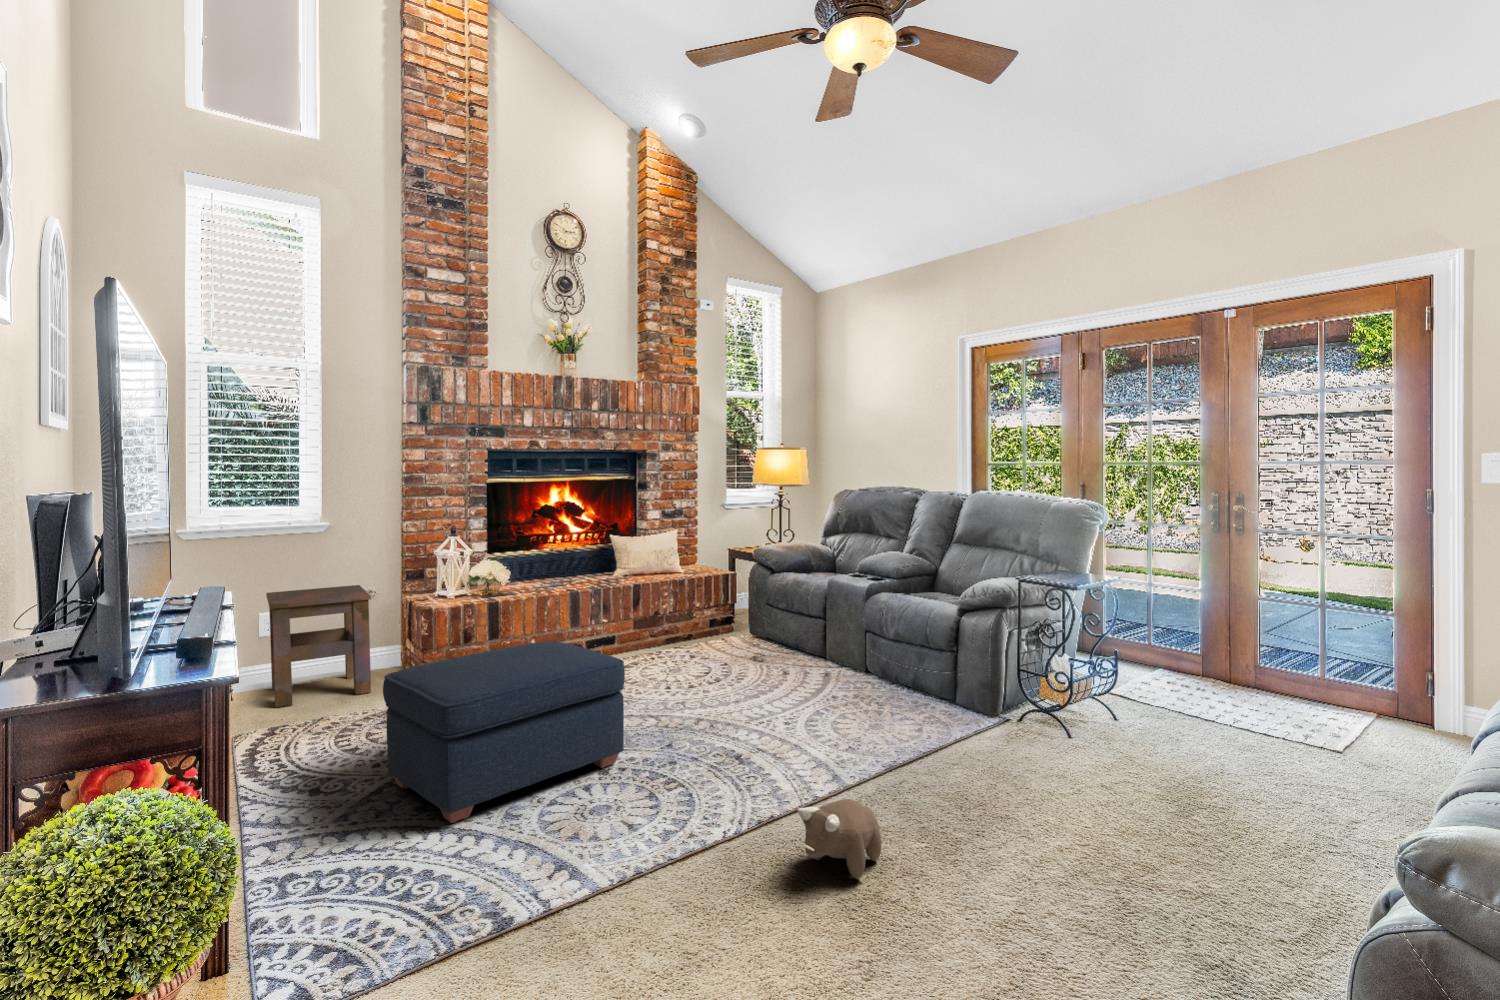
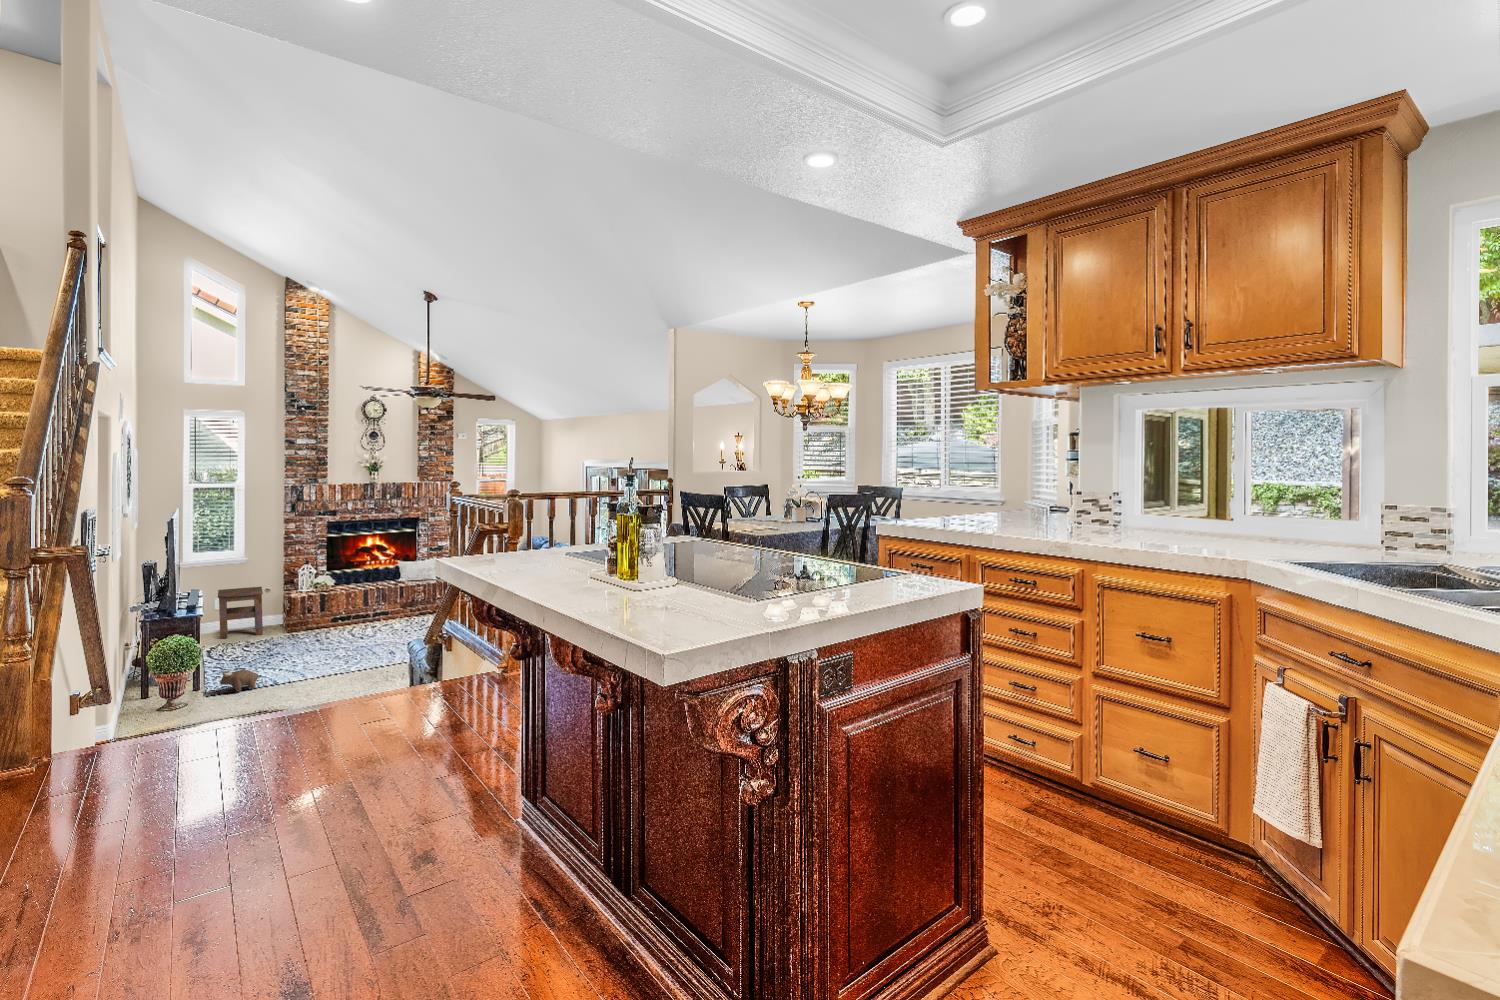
ottoman: present [383,641,625,823] -> none [252,614,344,672]
plush toy: present [798,799,881,879] -> present [219,669,258,692]

